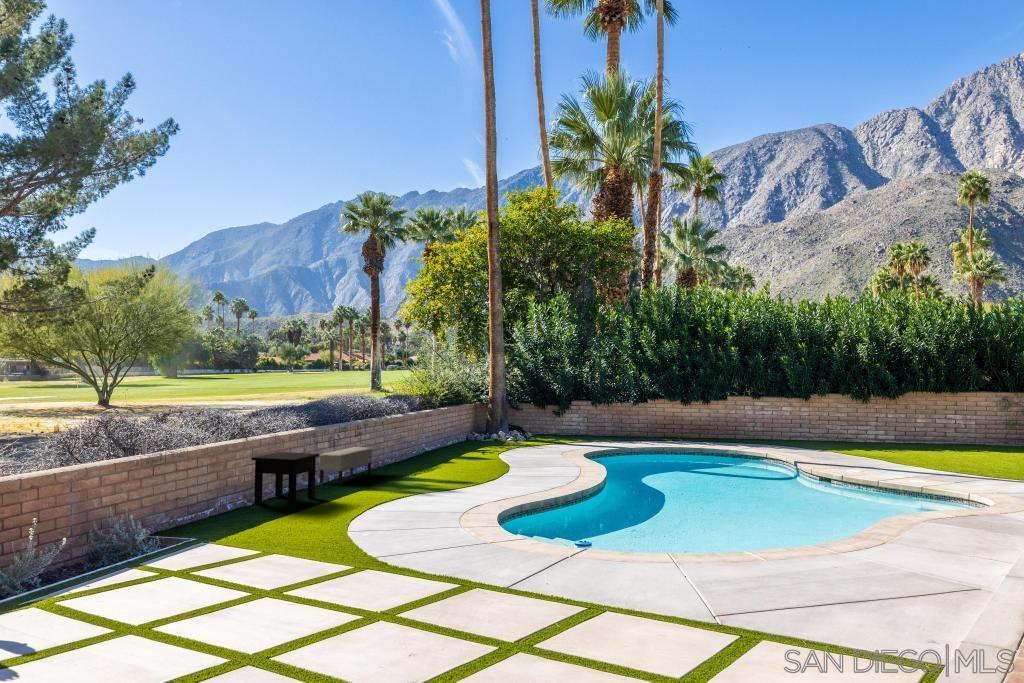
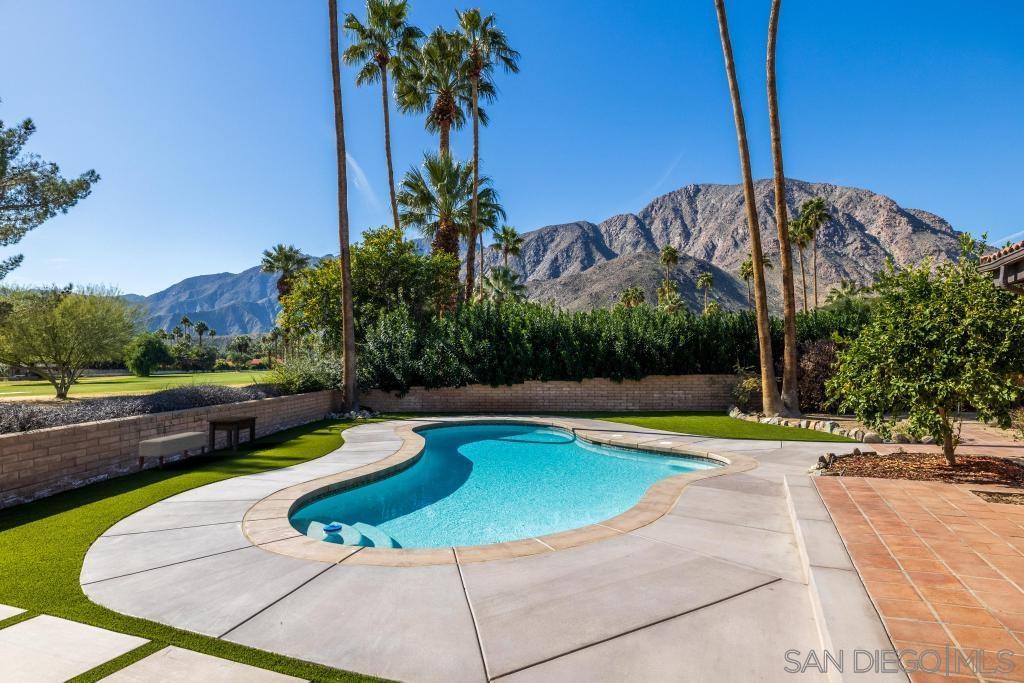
side table: present [251,452,319,506] -> present [206,416,258,451]

